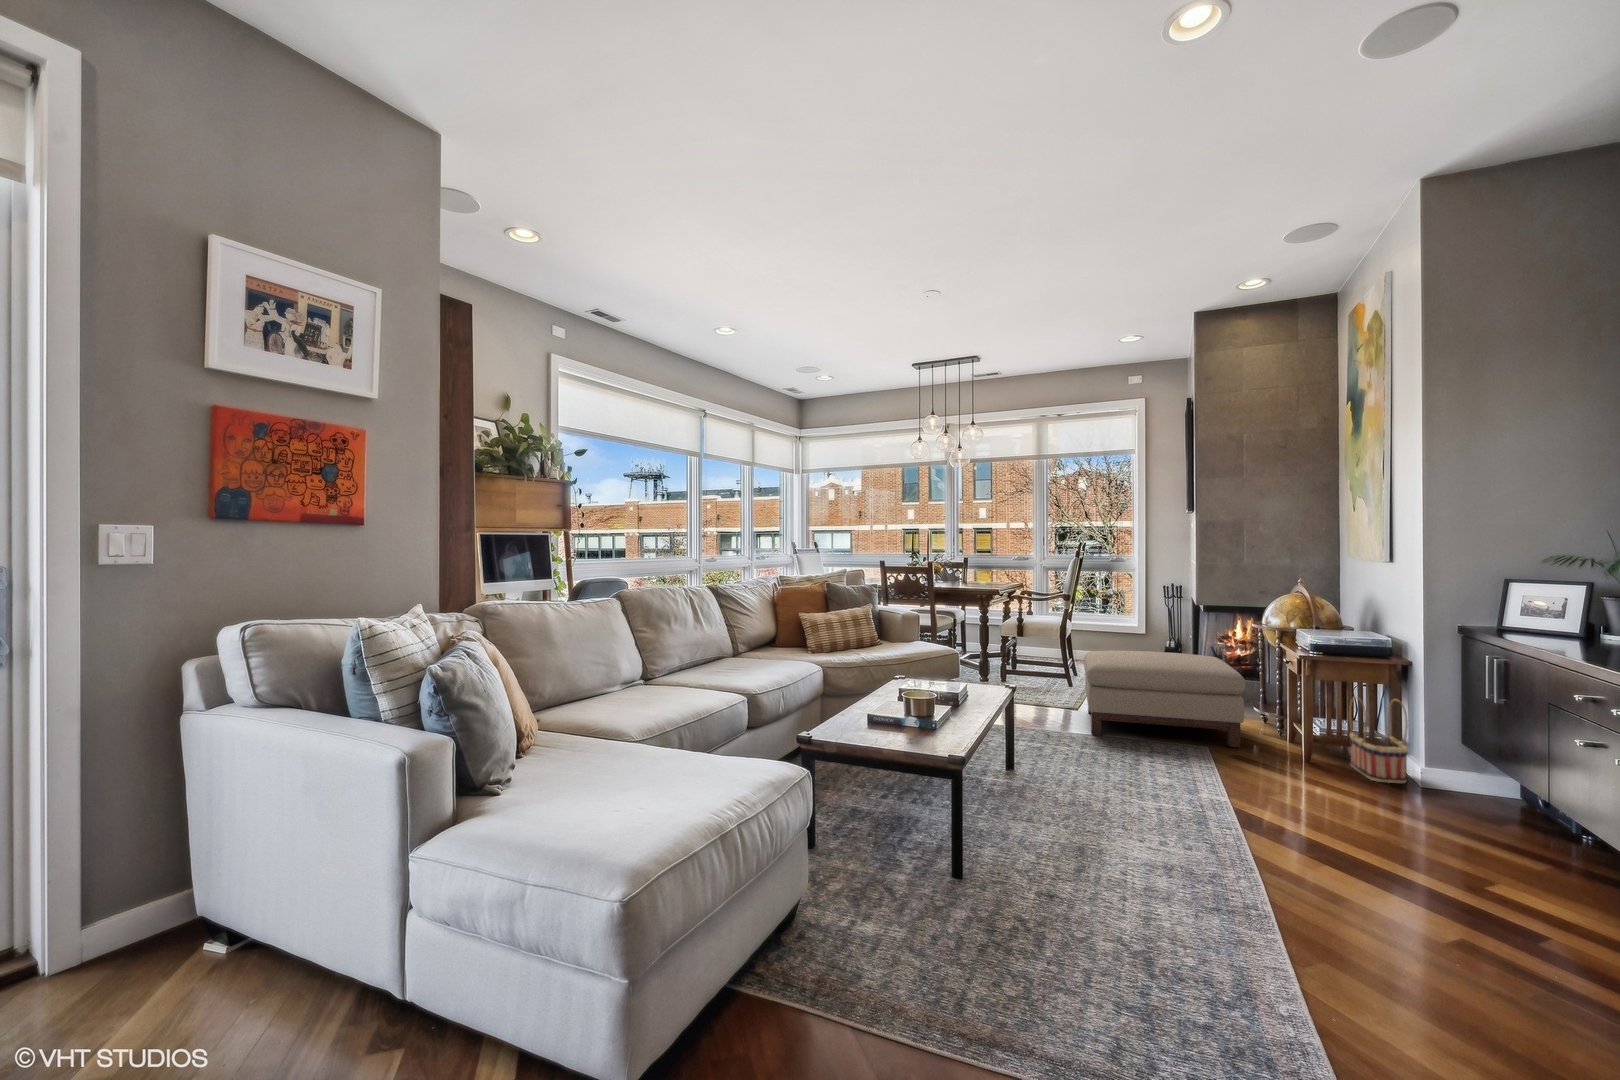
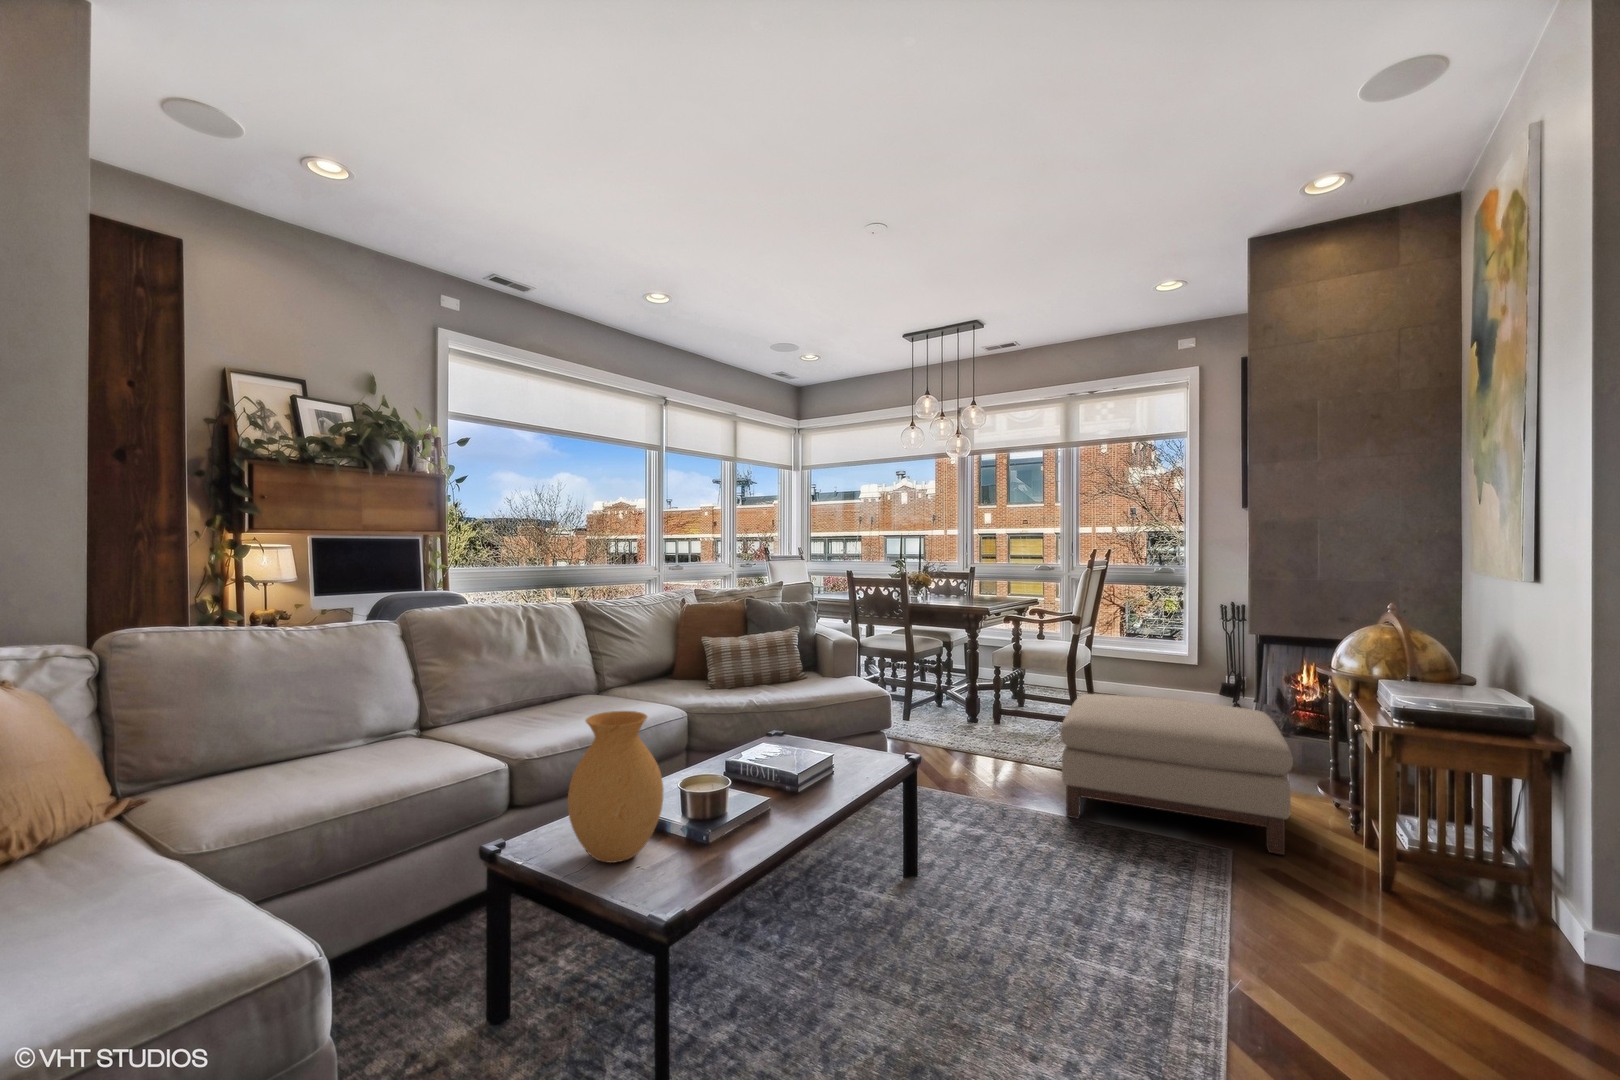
vase: none [865,646,922,736] -> present [568,711,664,863]
basket: present [1349,697,1408,783] -> none [1463,799,1569,956]

